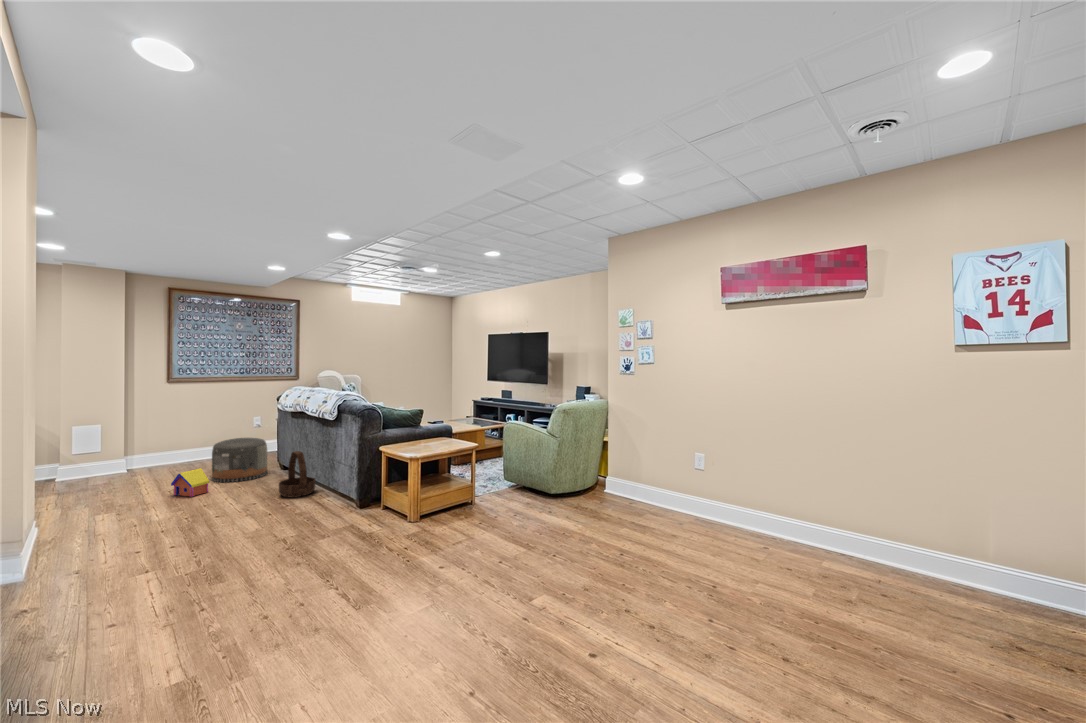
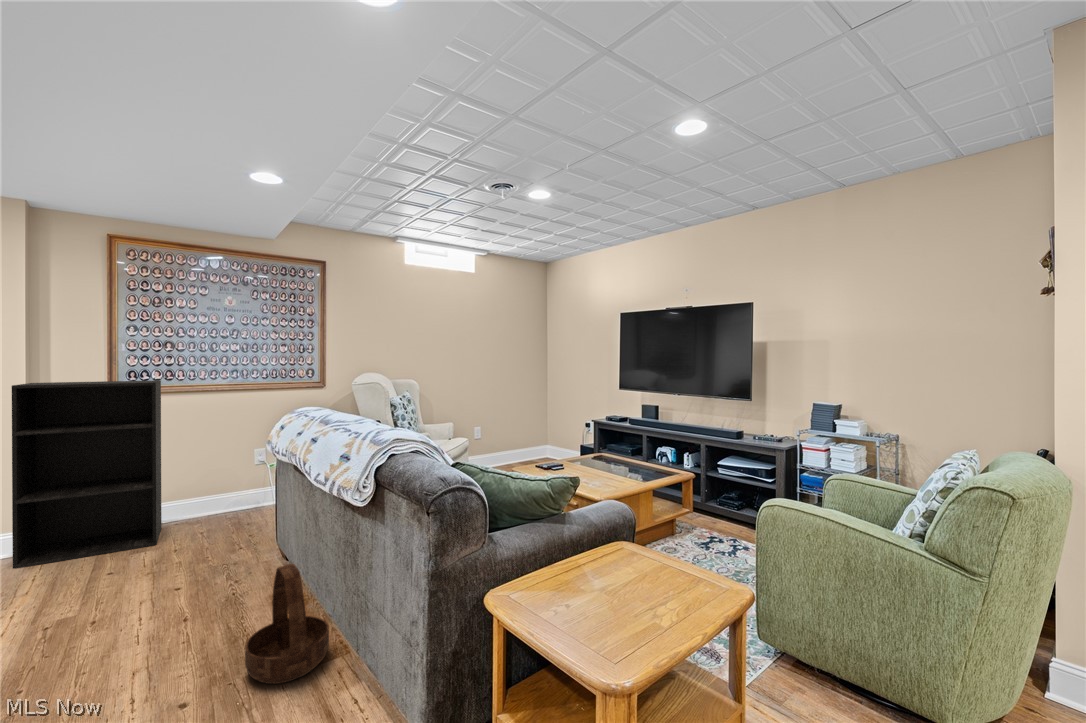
bookshelf: none [126,374,203,476] -> present [12,380,161,569]
pouf: present [212,438,267,482] -> none [144,503,253,604]
toy house: present [171,468,209,497] -> none [31,588,112,664]

